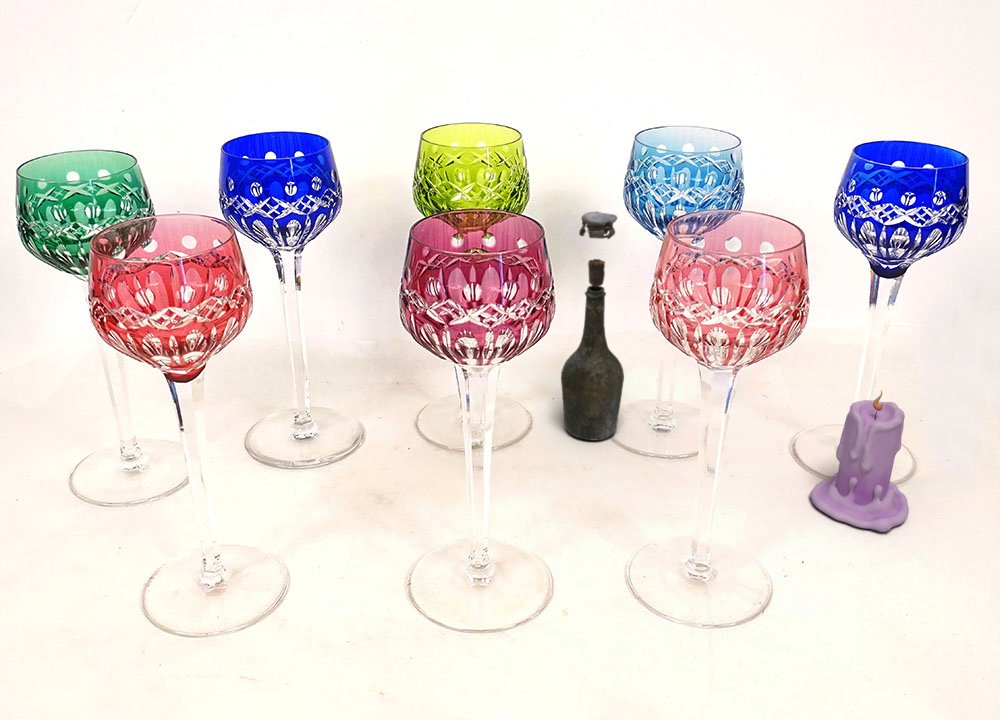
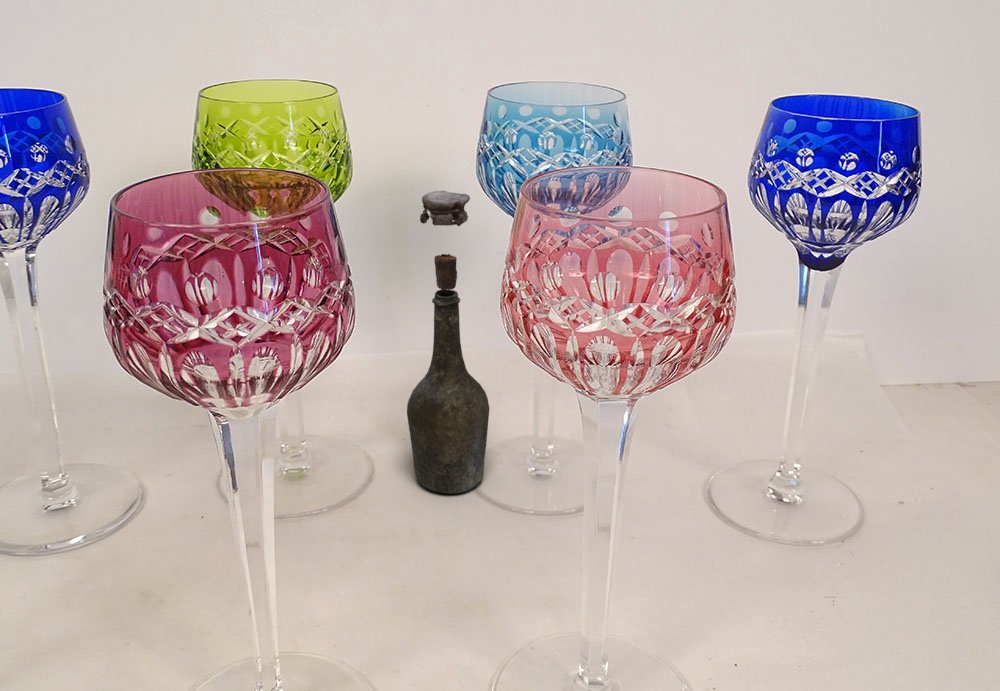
candle: present [810,391,909,532] -> none [735,417,864,608]

